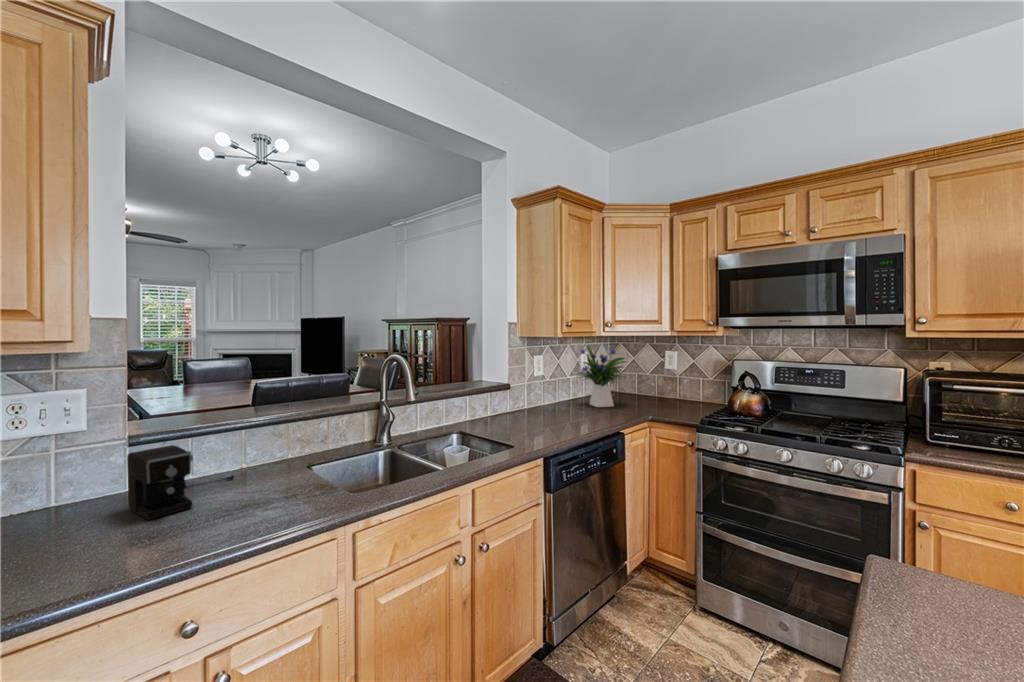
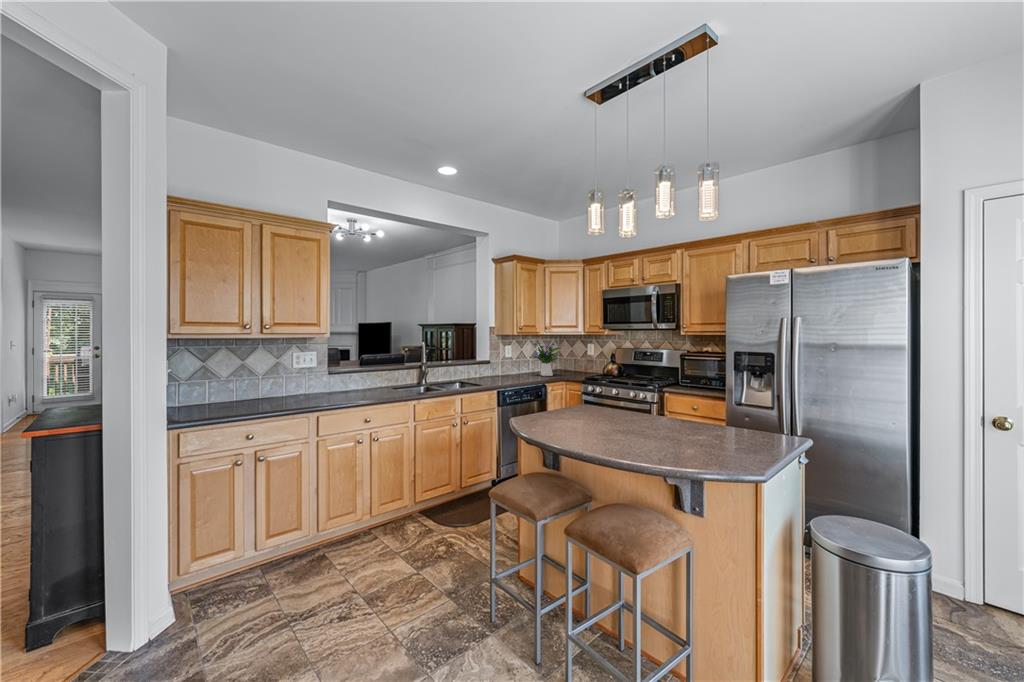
coffee maker: present [127,445,234,519] -> none [335,373,365,395]

